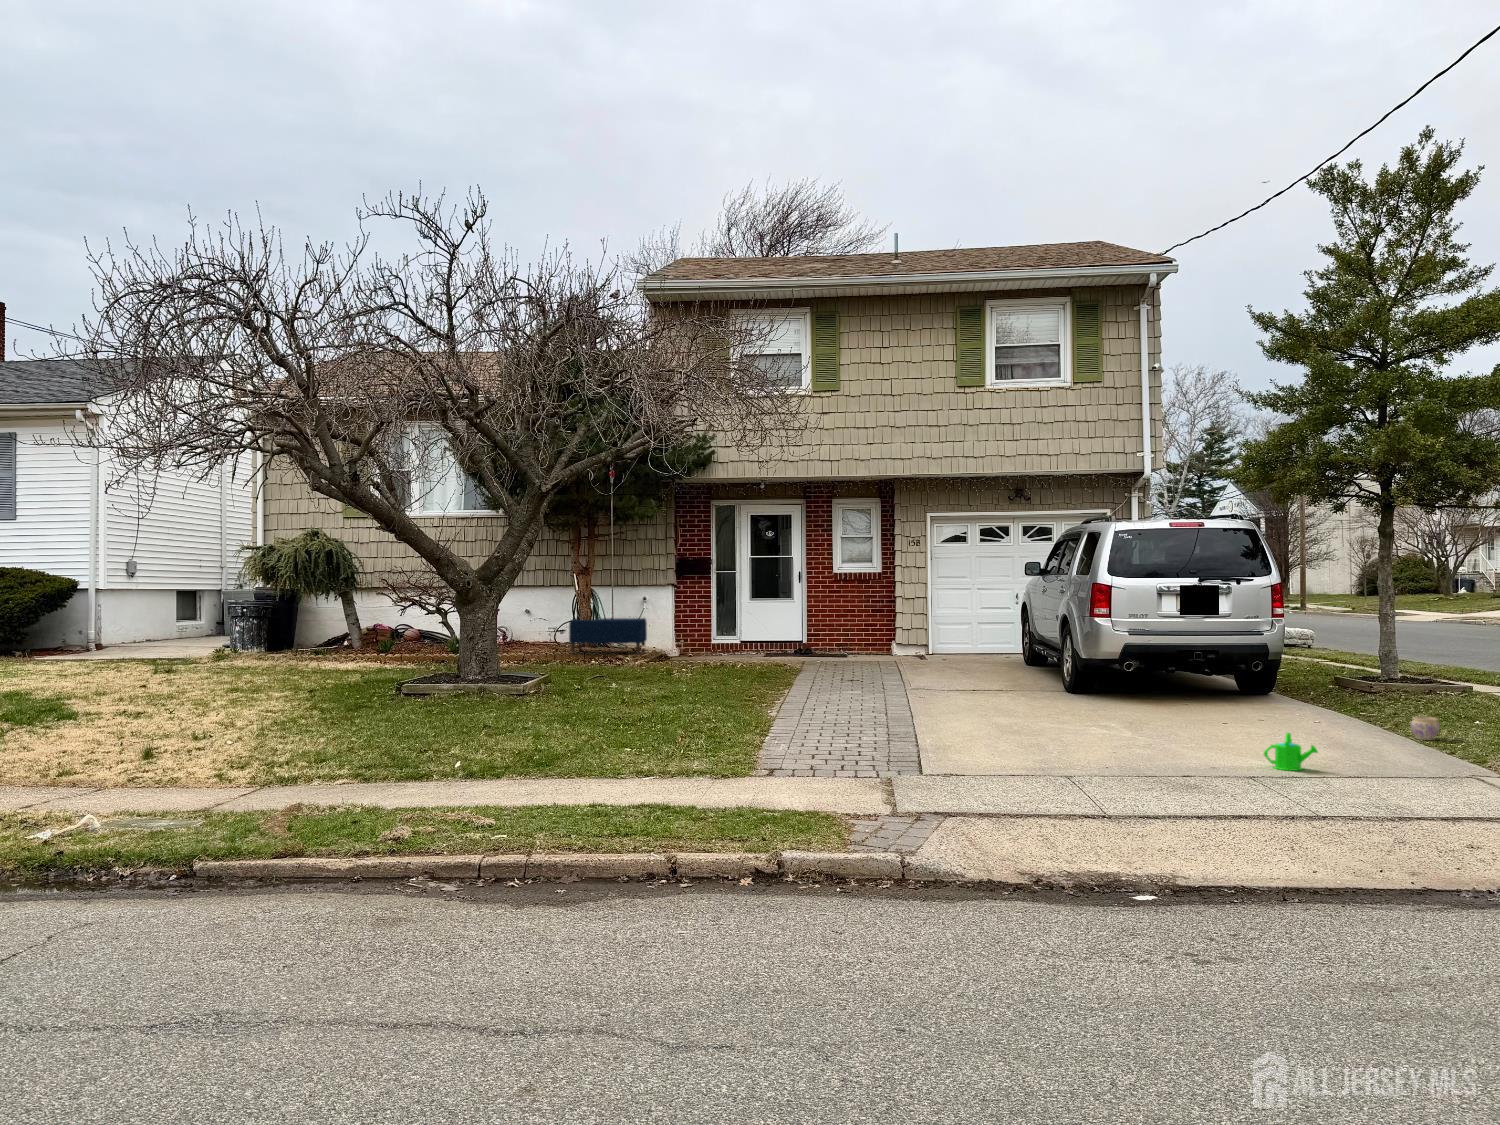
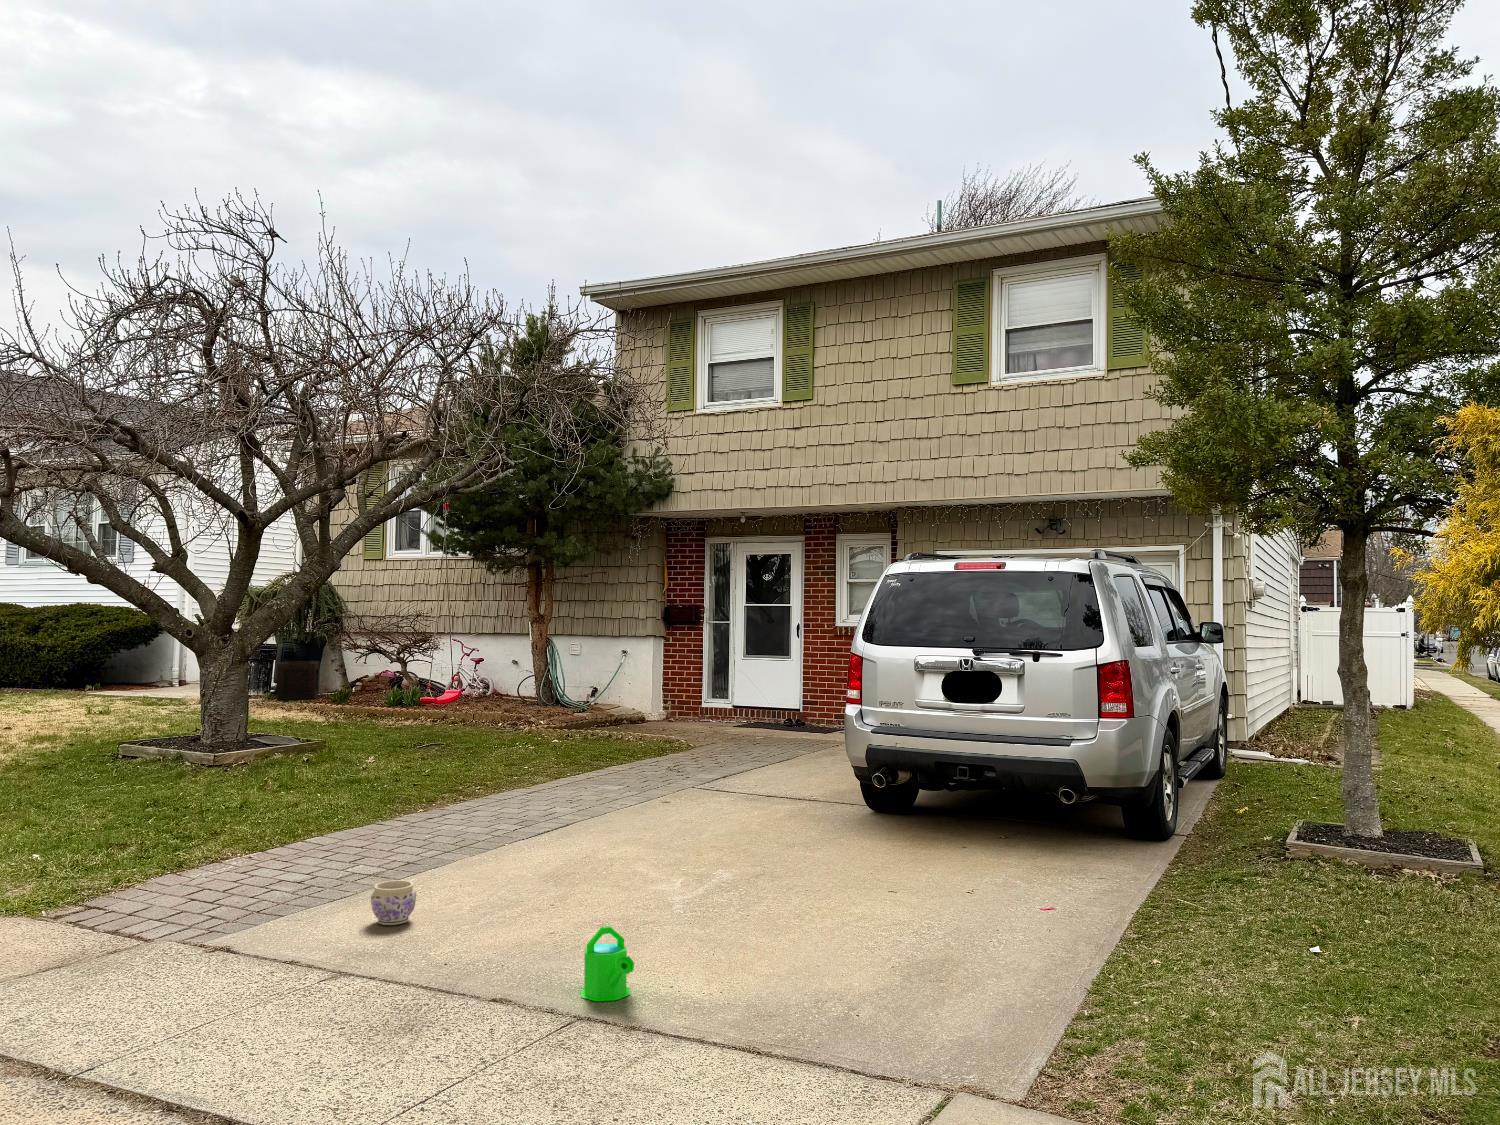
bench: present [569,618,647,654] -> none [540,671,627,715]
wooden crate: none [251,619,301,659] -> present [276,661,320,700]
planter: present [1411,716,1440,740] -> present [371,880,416,926]

